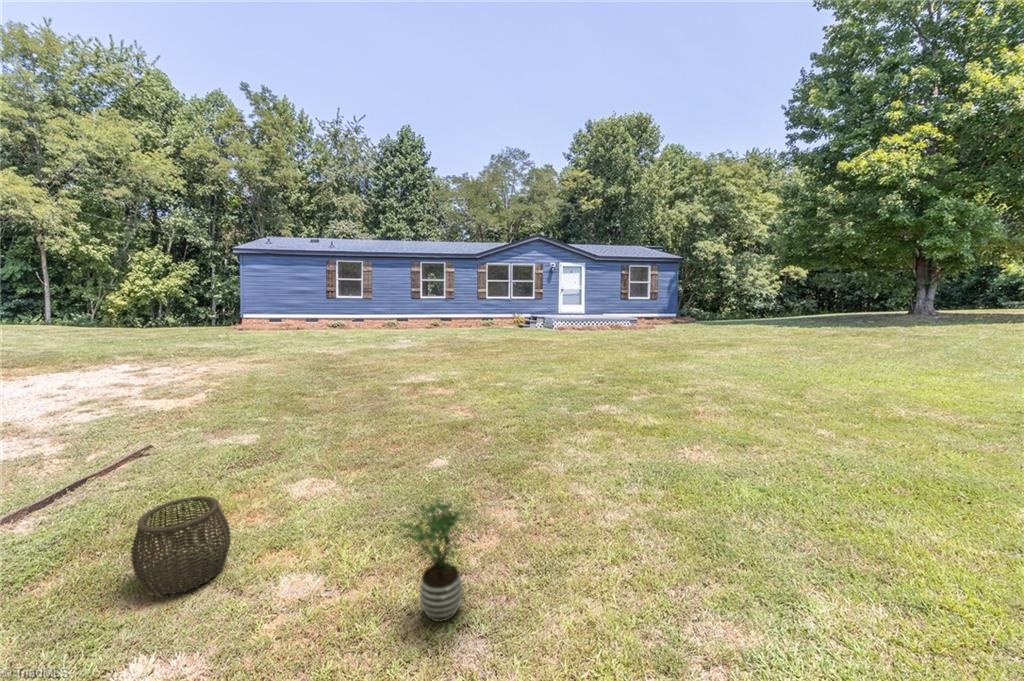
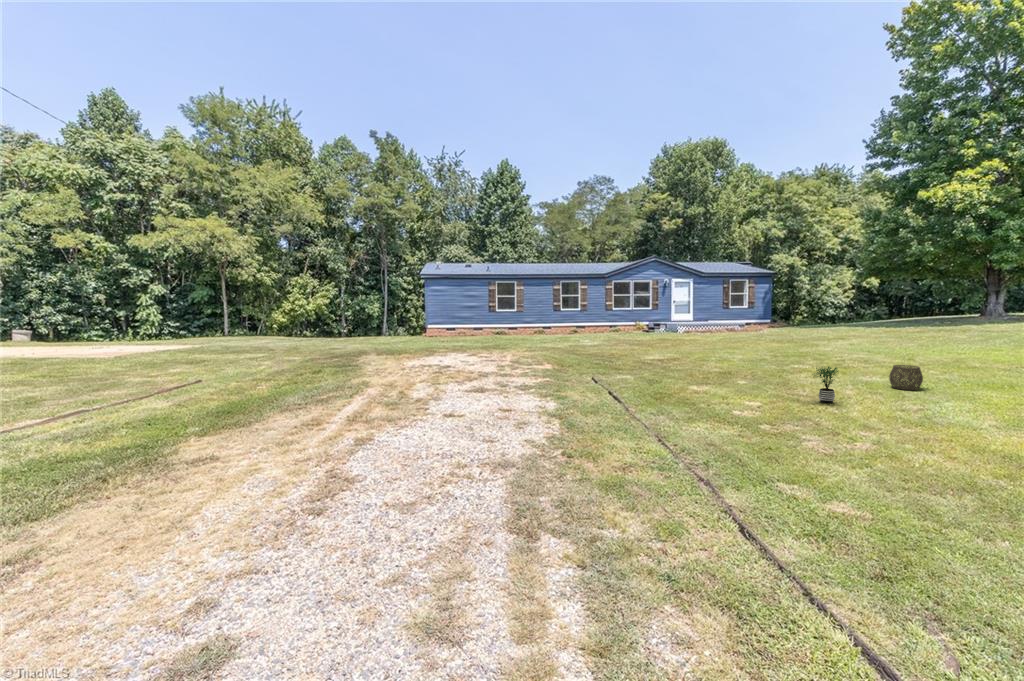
woven basket: present [131,496,231,596] -> present [889,365,923,390]

